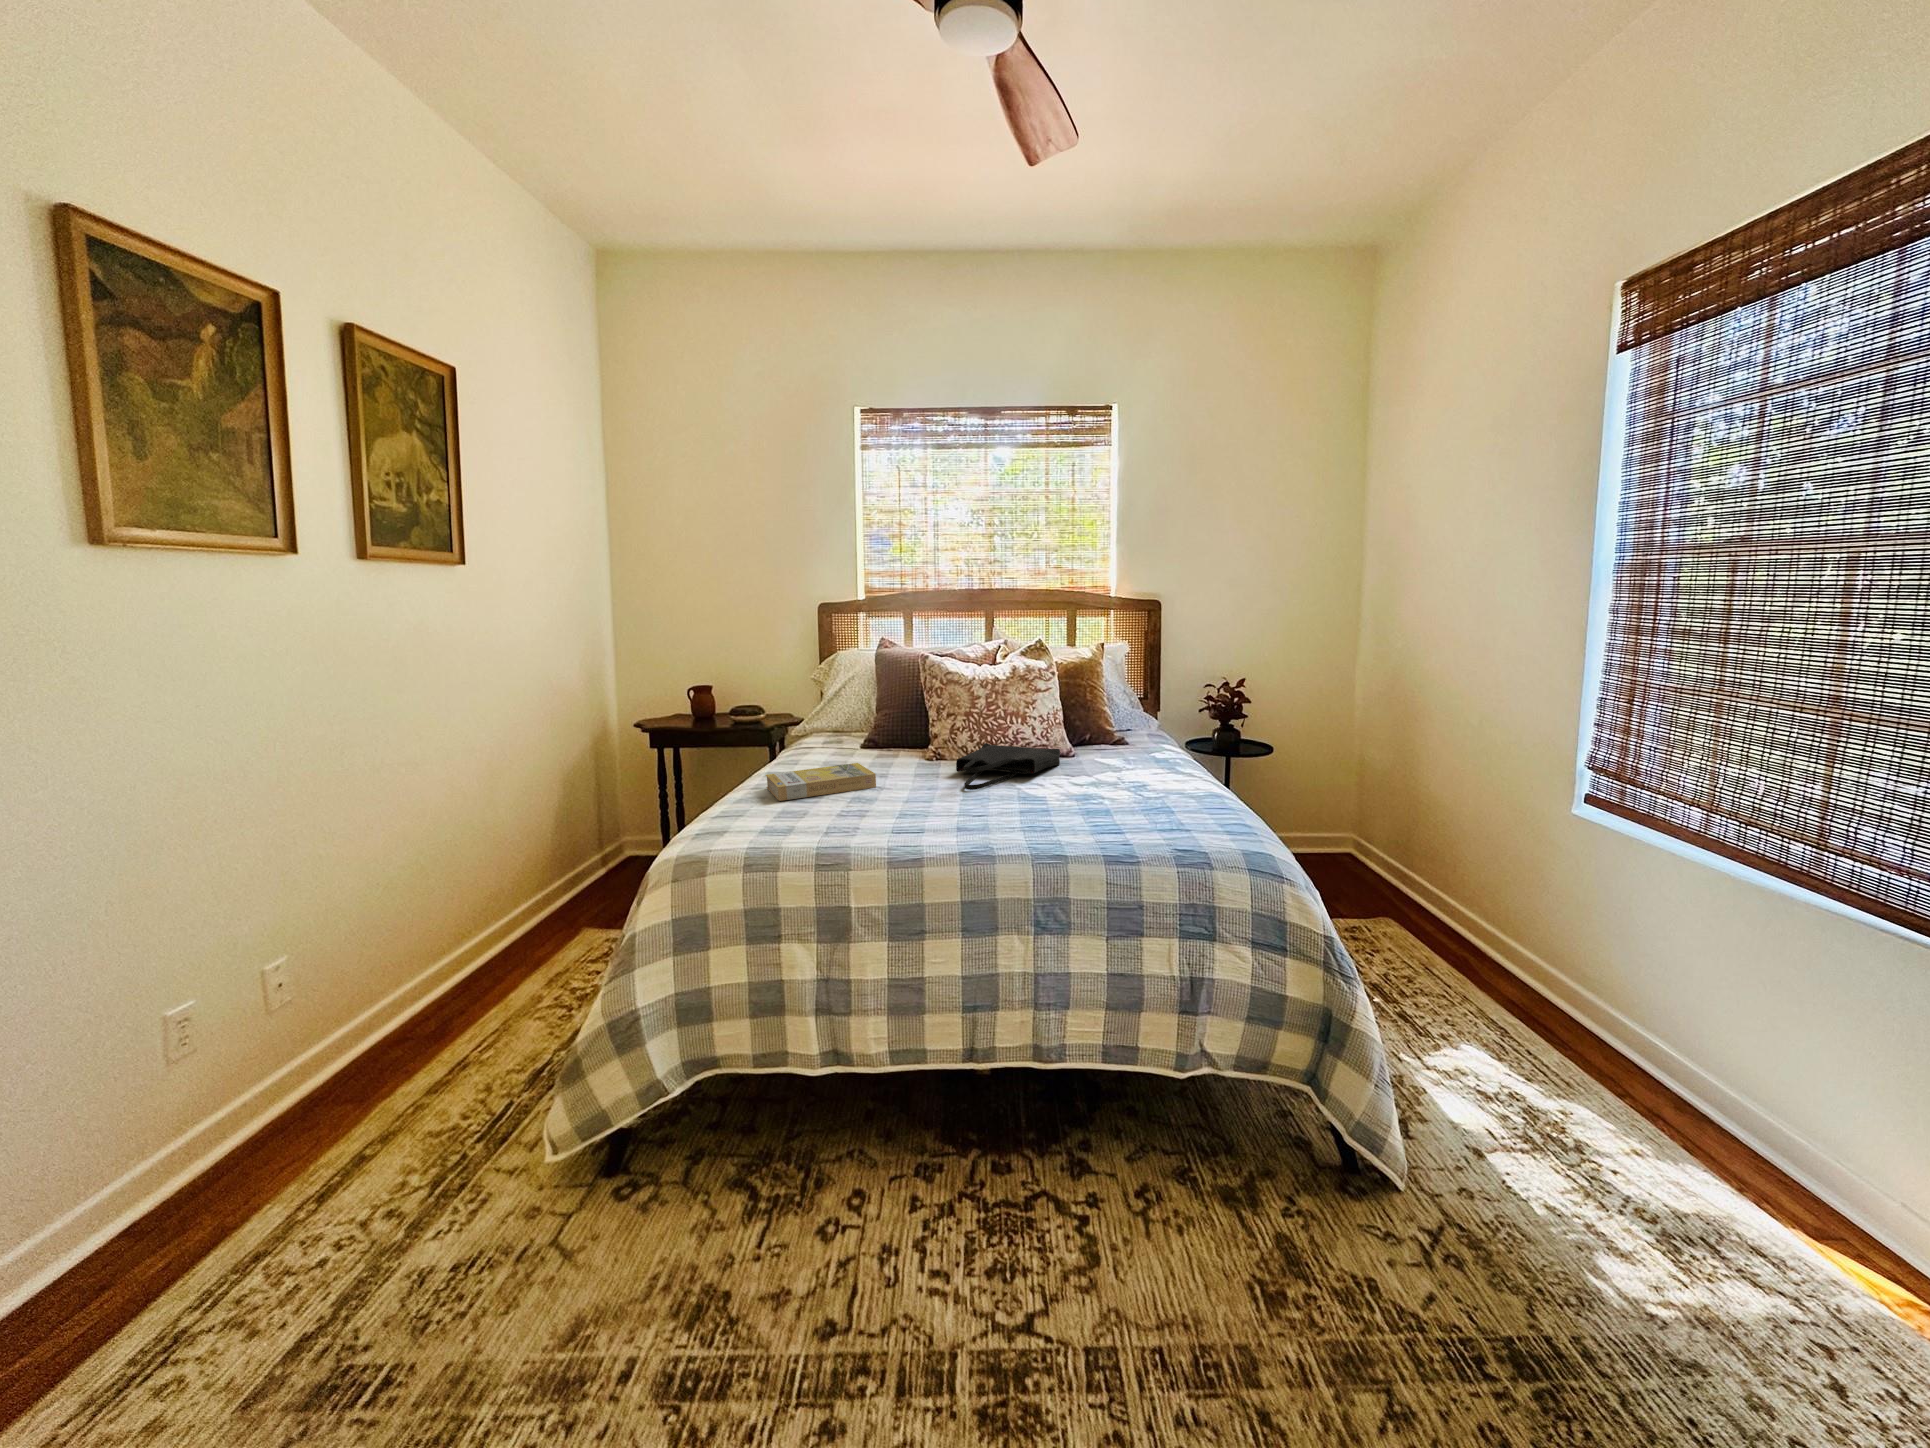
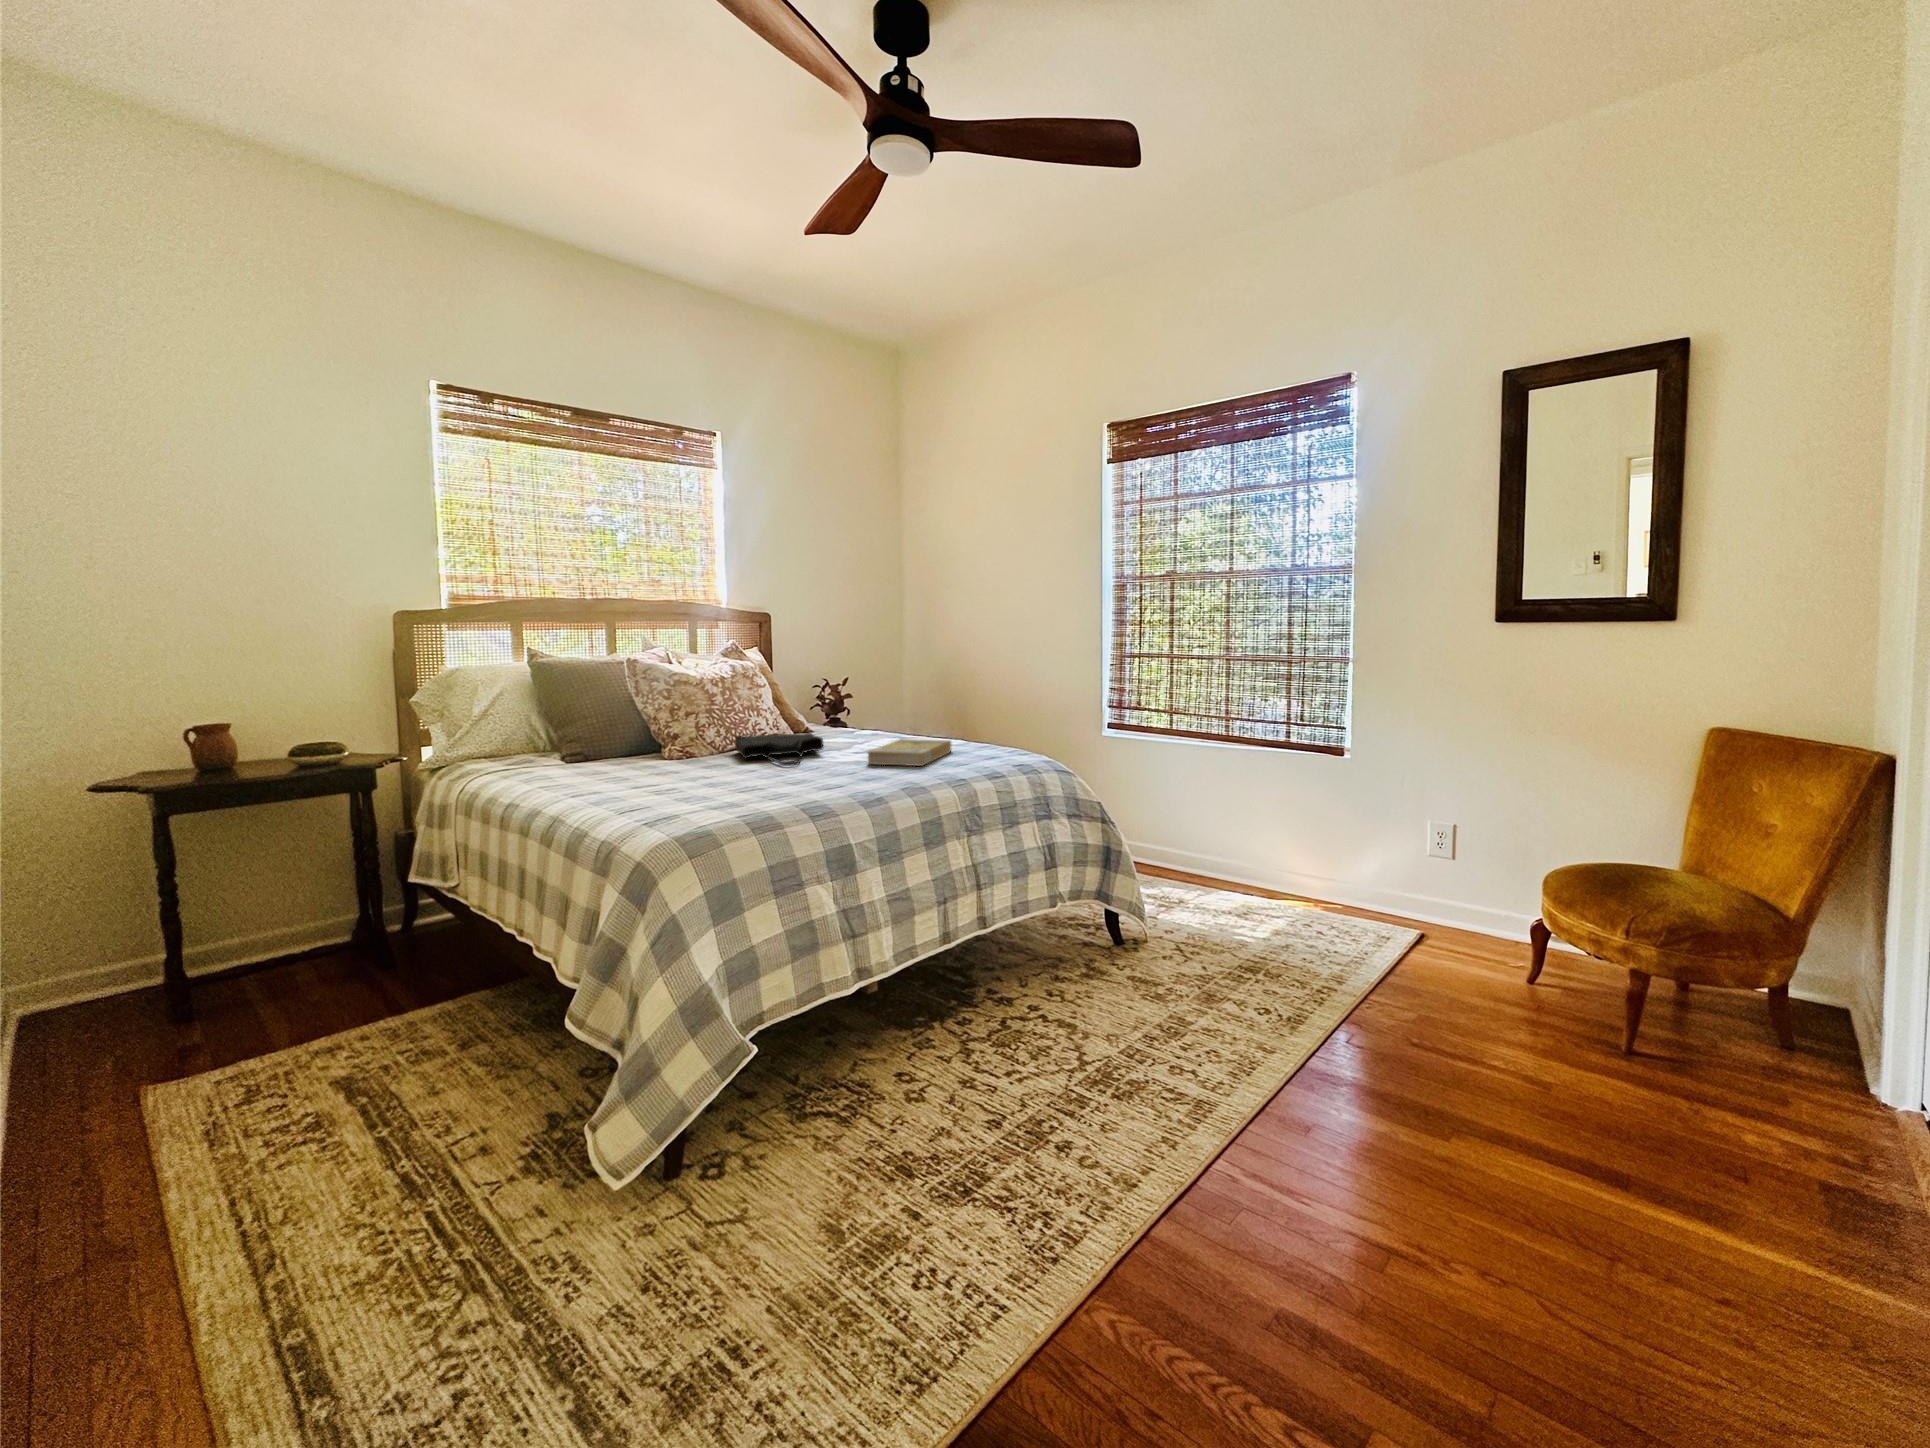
book: present [766,763,876,801] -> present [867,739,951,766]

